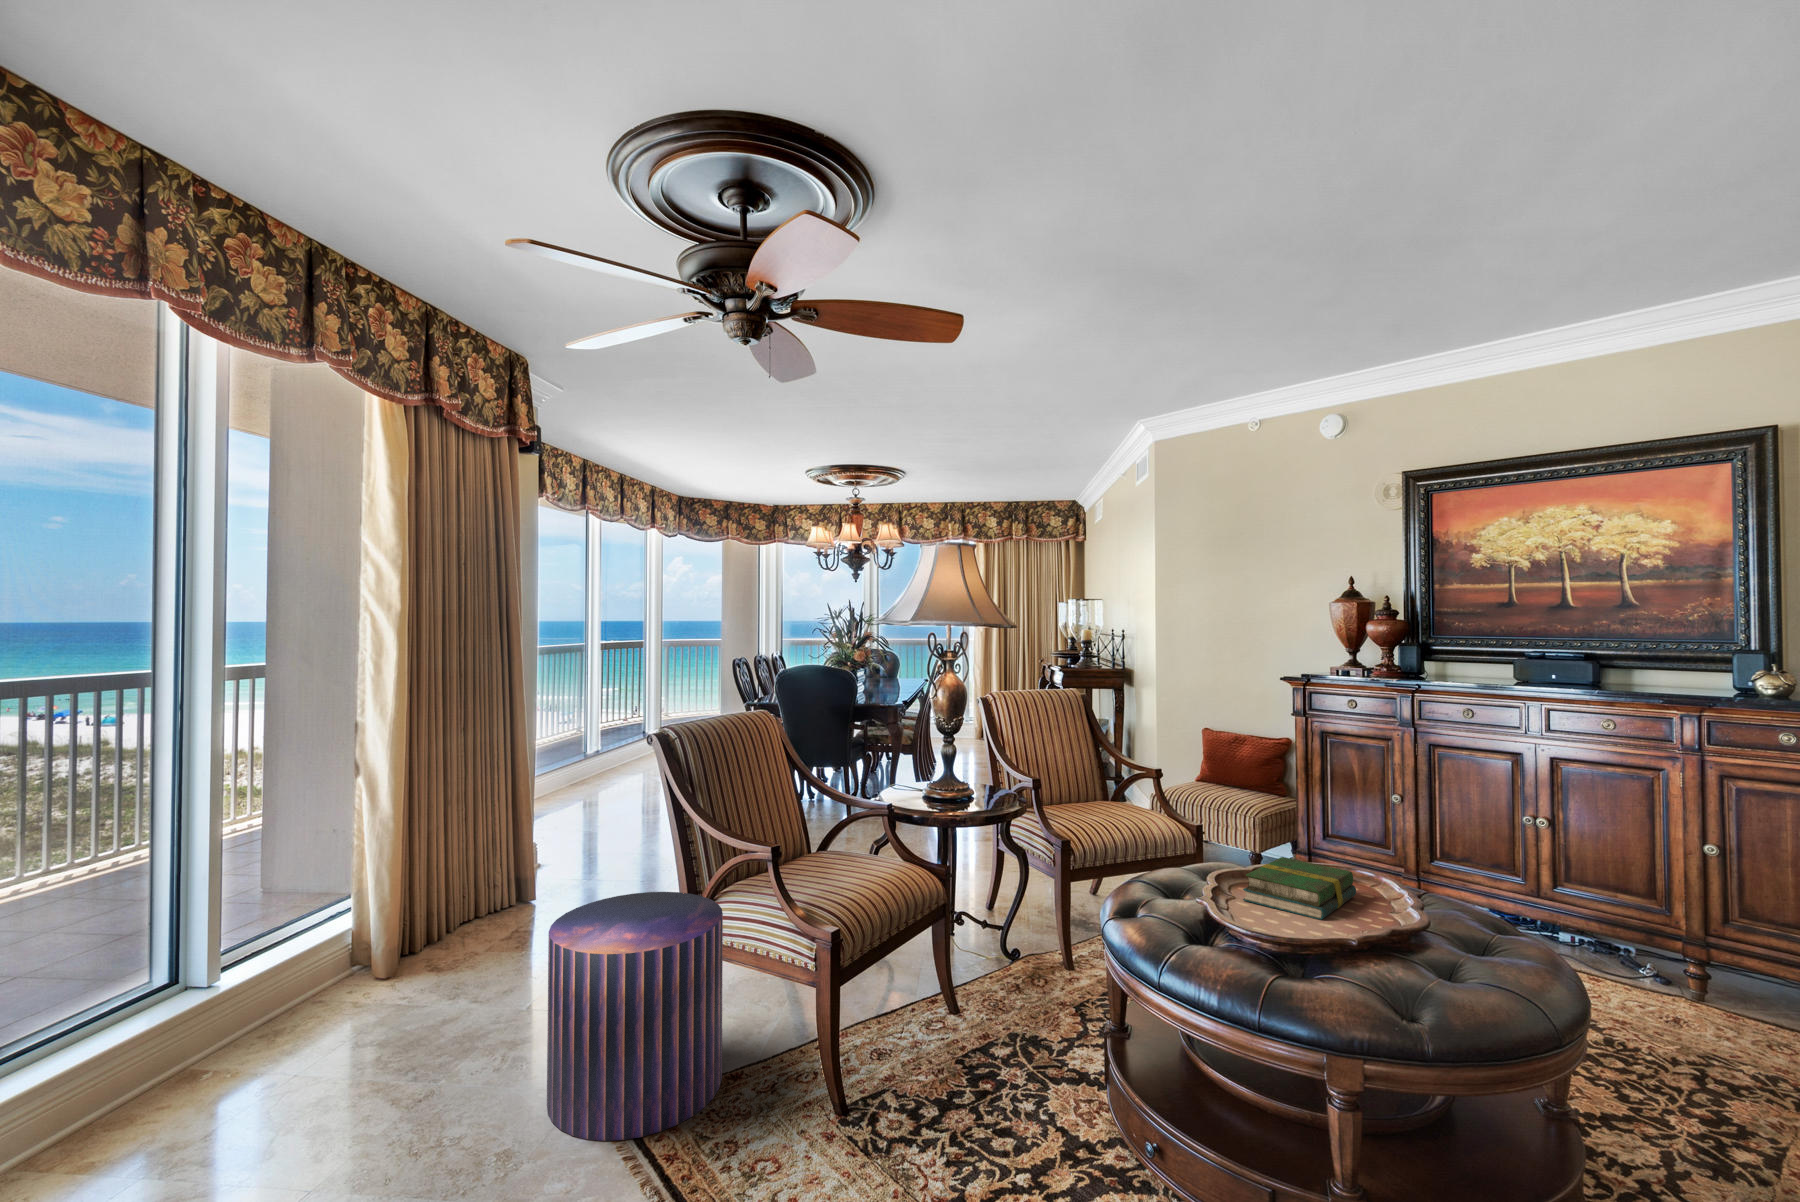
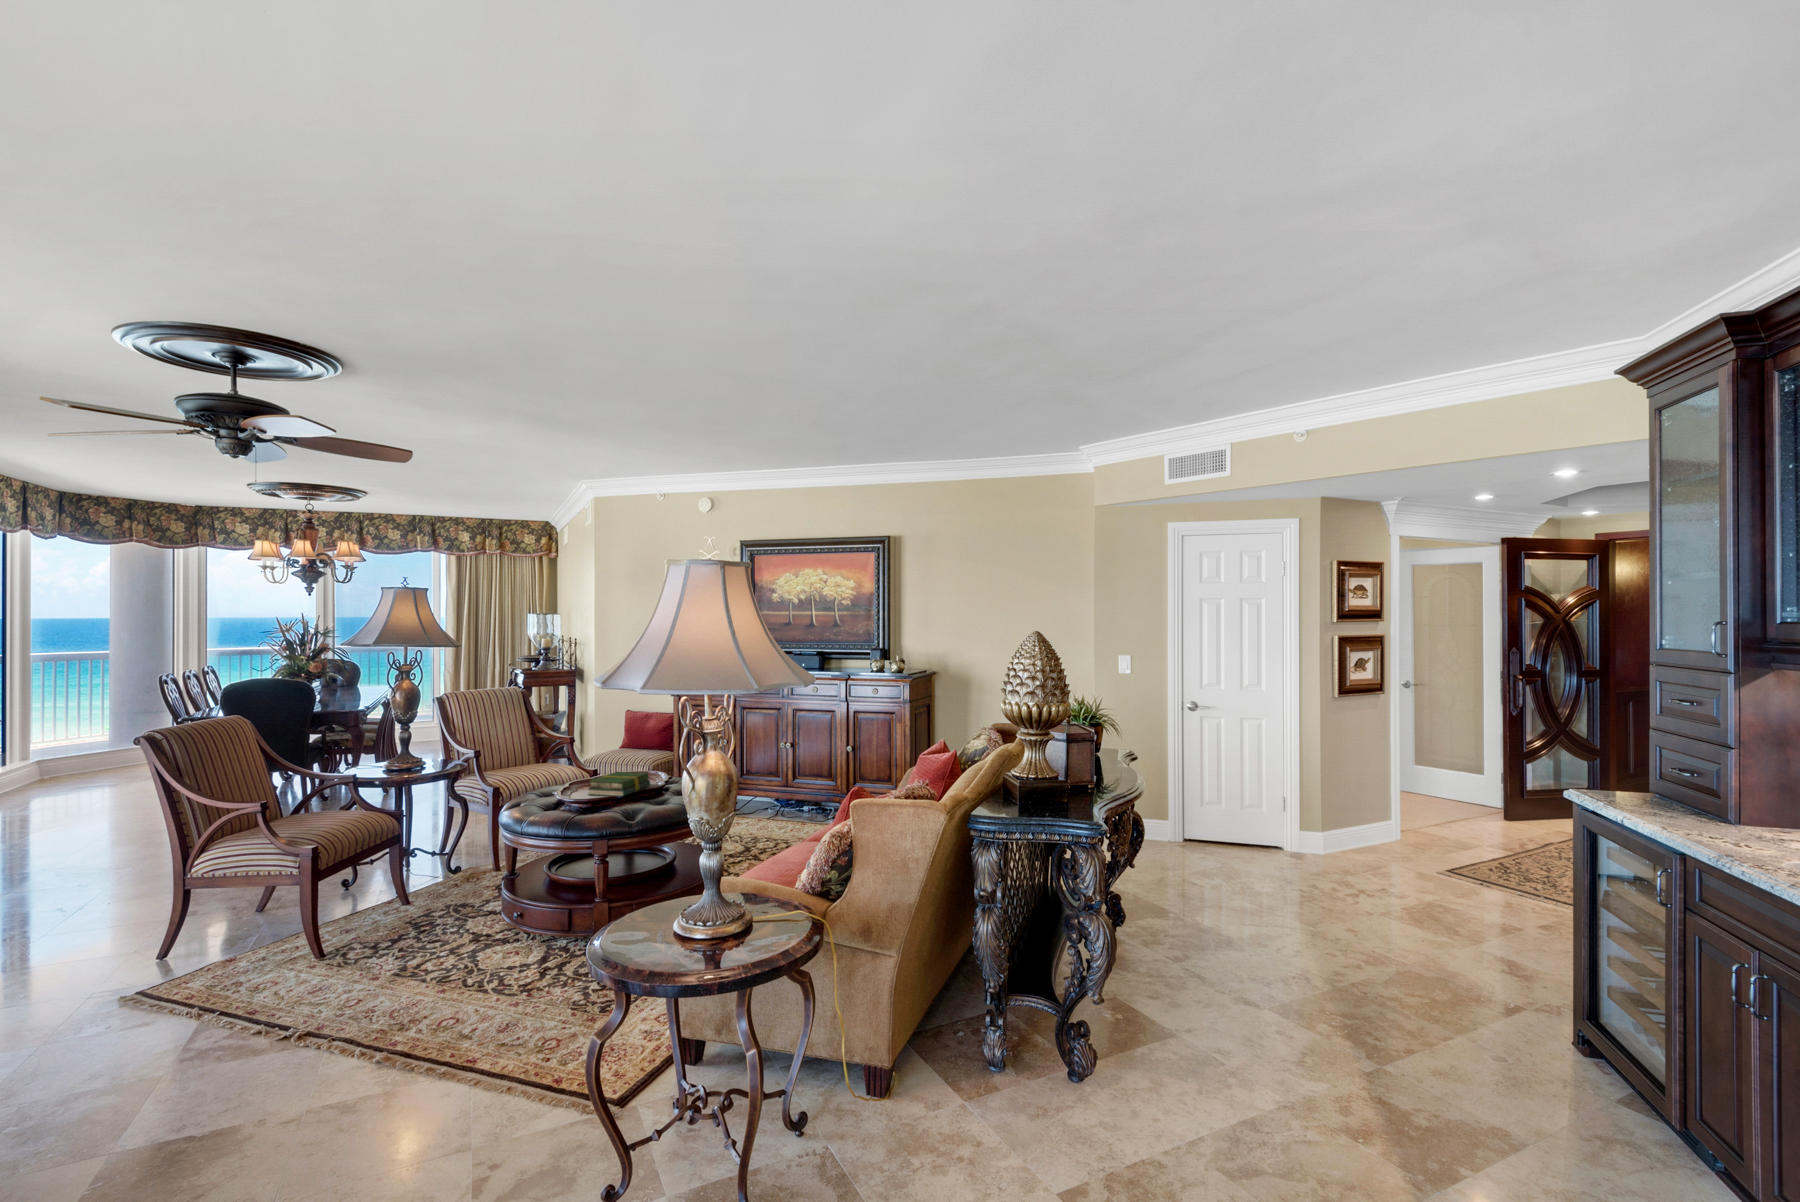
pouf: present [547,892,723,1141] -> none [55,849,218,1013]

